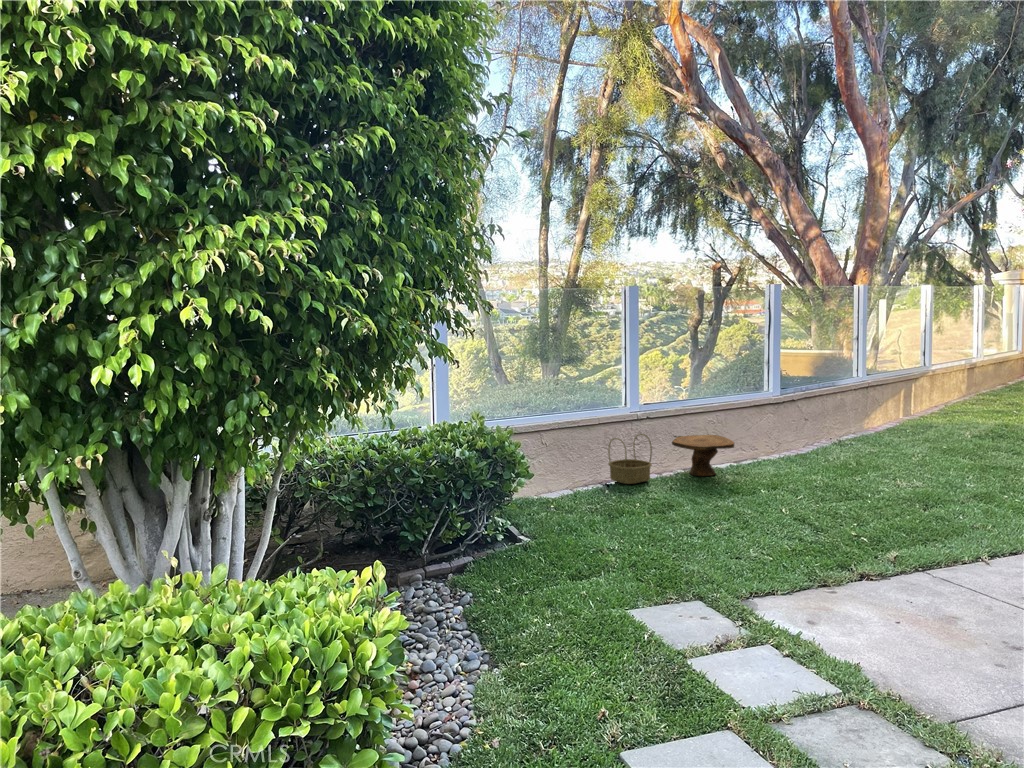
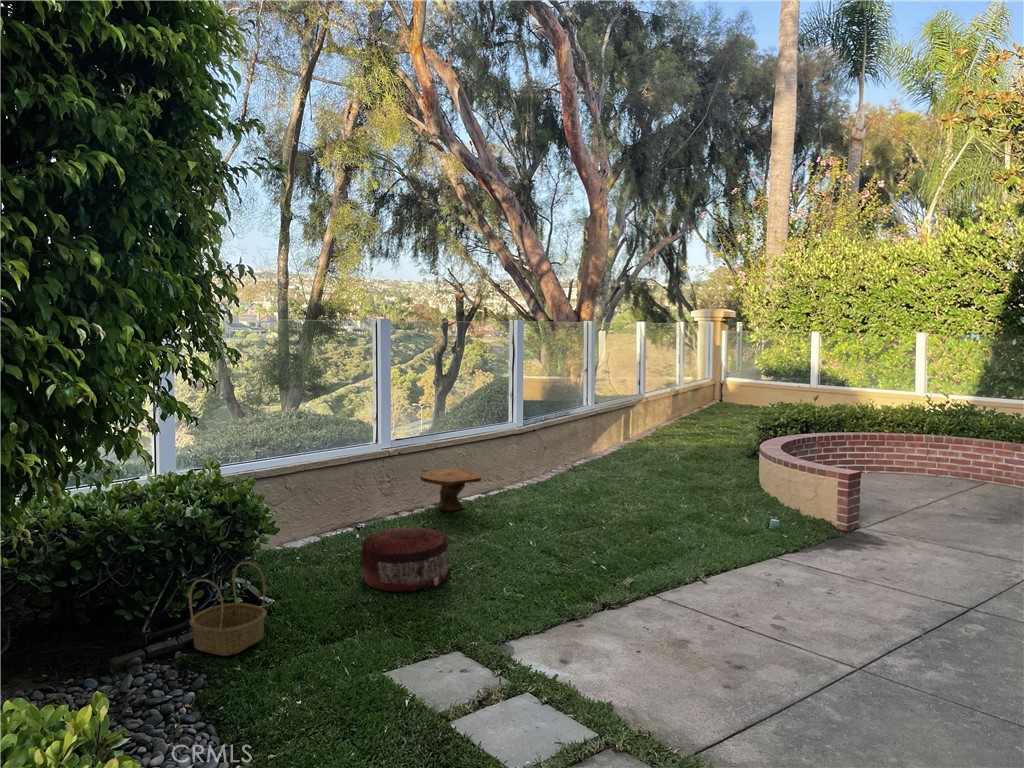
basket: present [608,434,652,484] -> present [189,562,267,656]
pouf: none [609,484,699,544] -> present [360,527,451,591]

